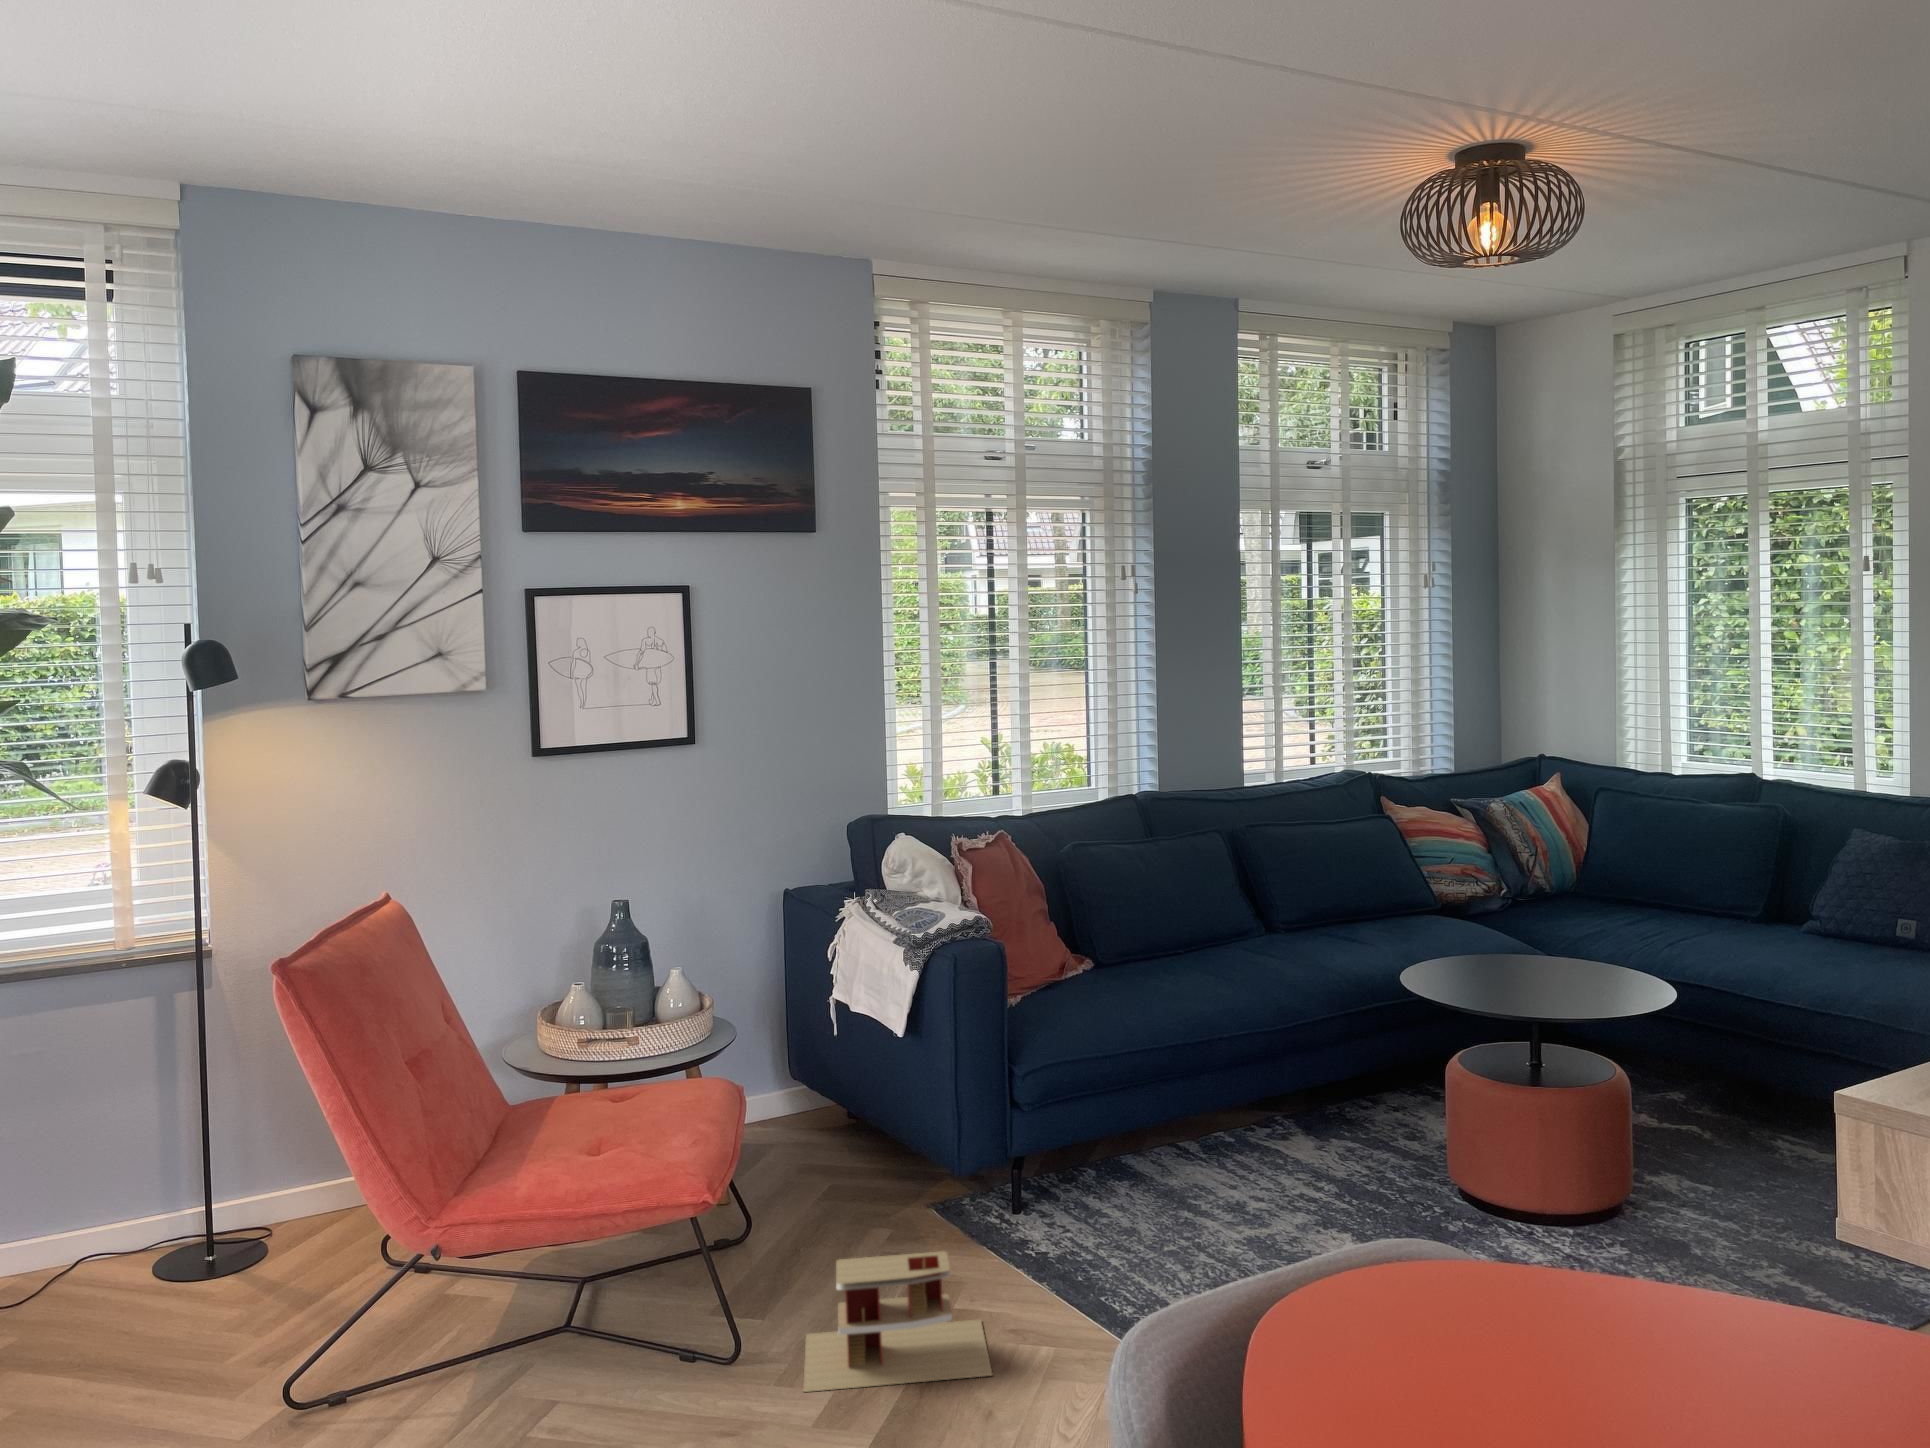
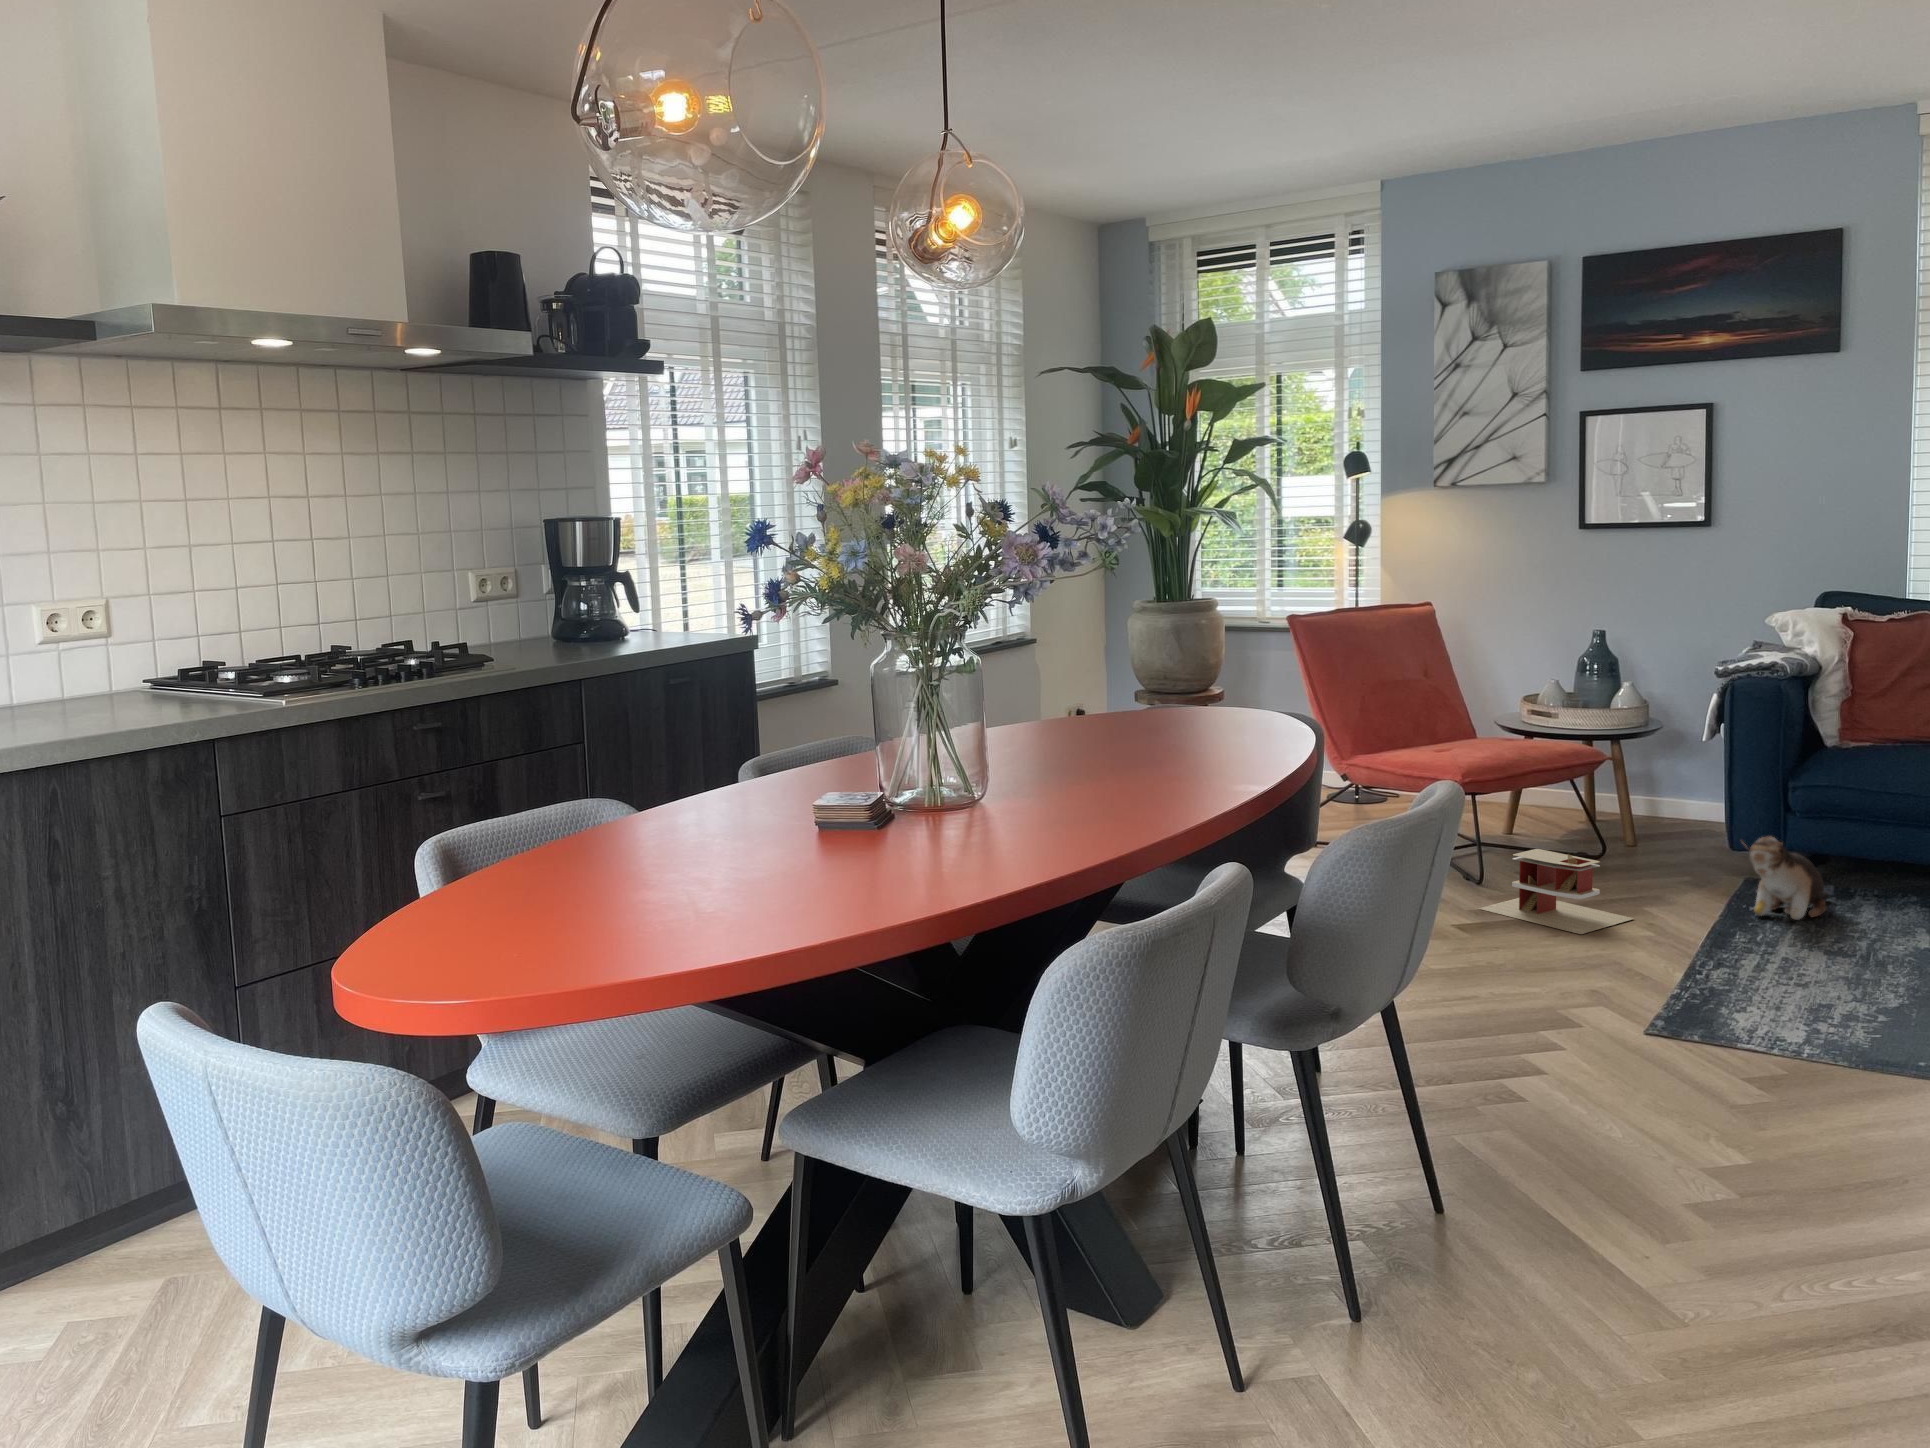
plush toy: none [1035,1147,1105,1256] -> present [1743,836,1828,920]

